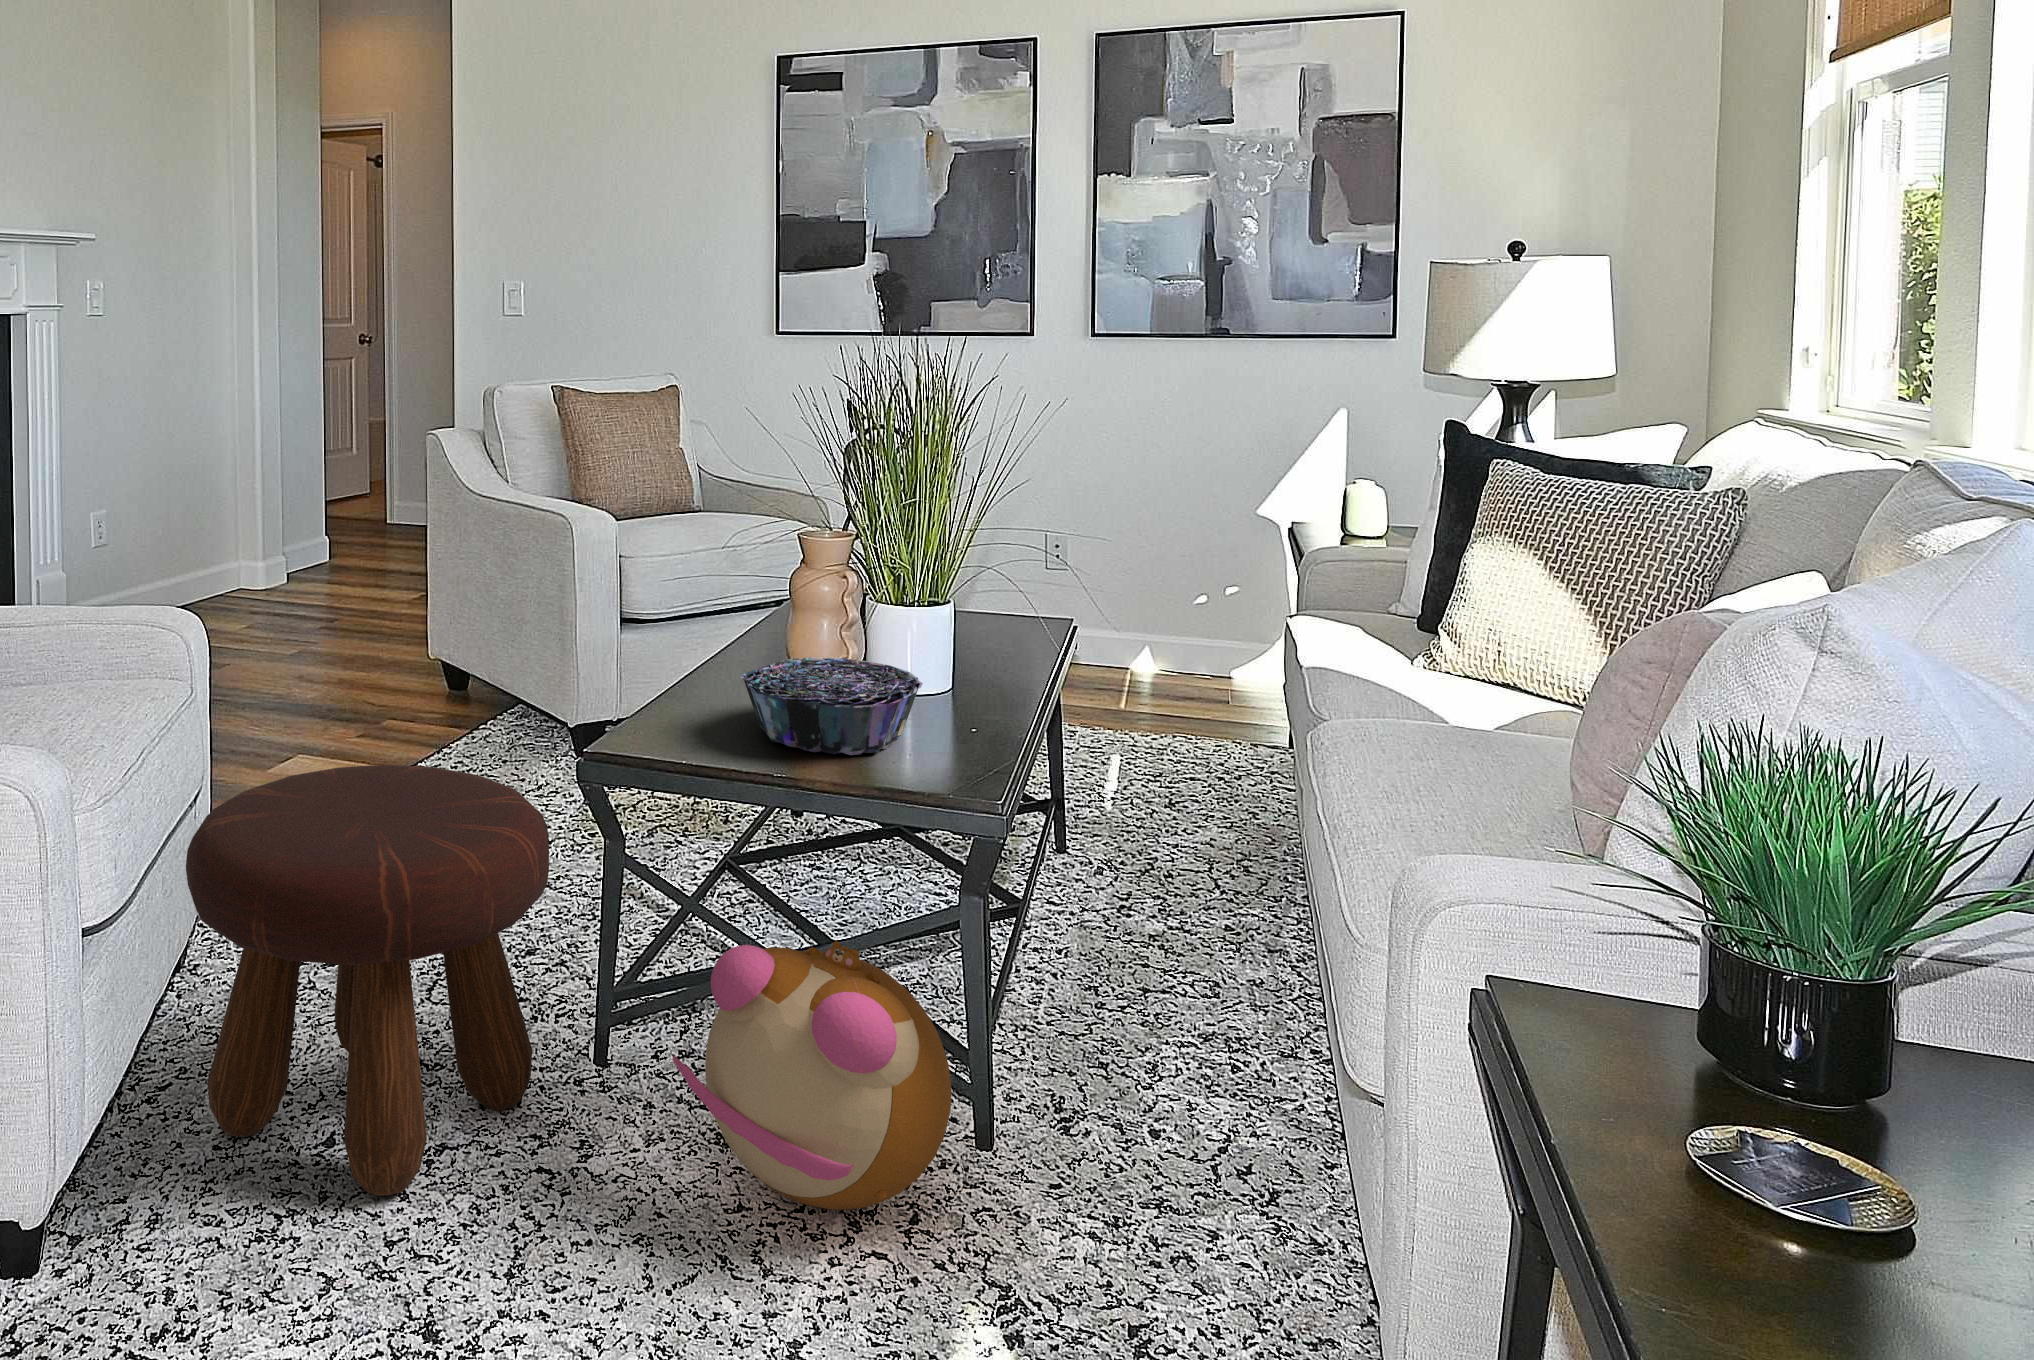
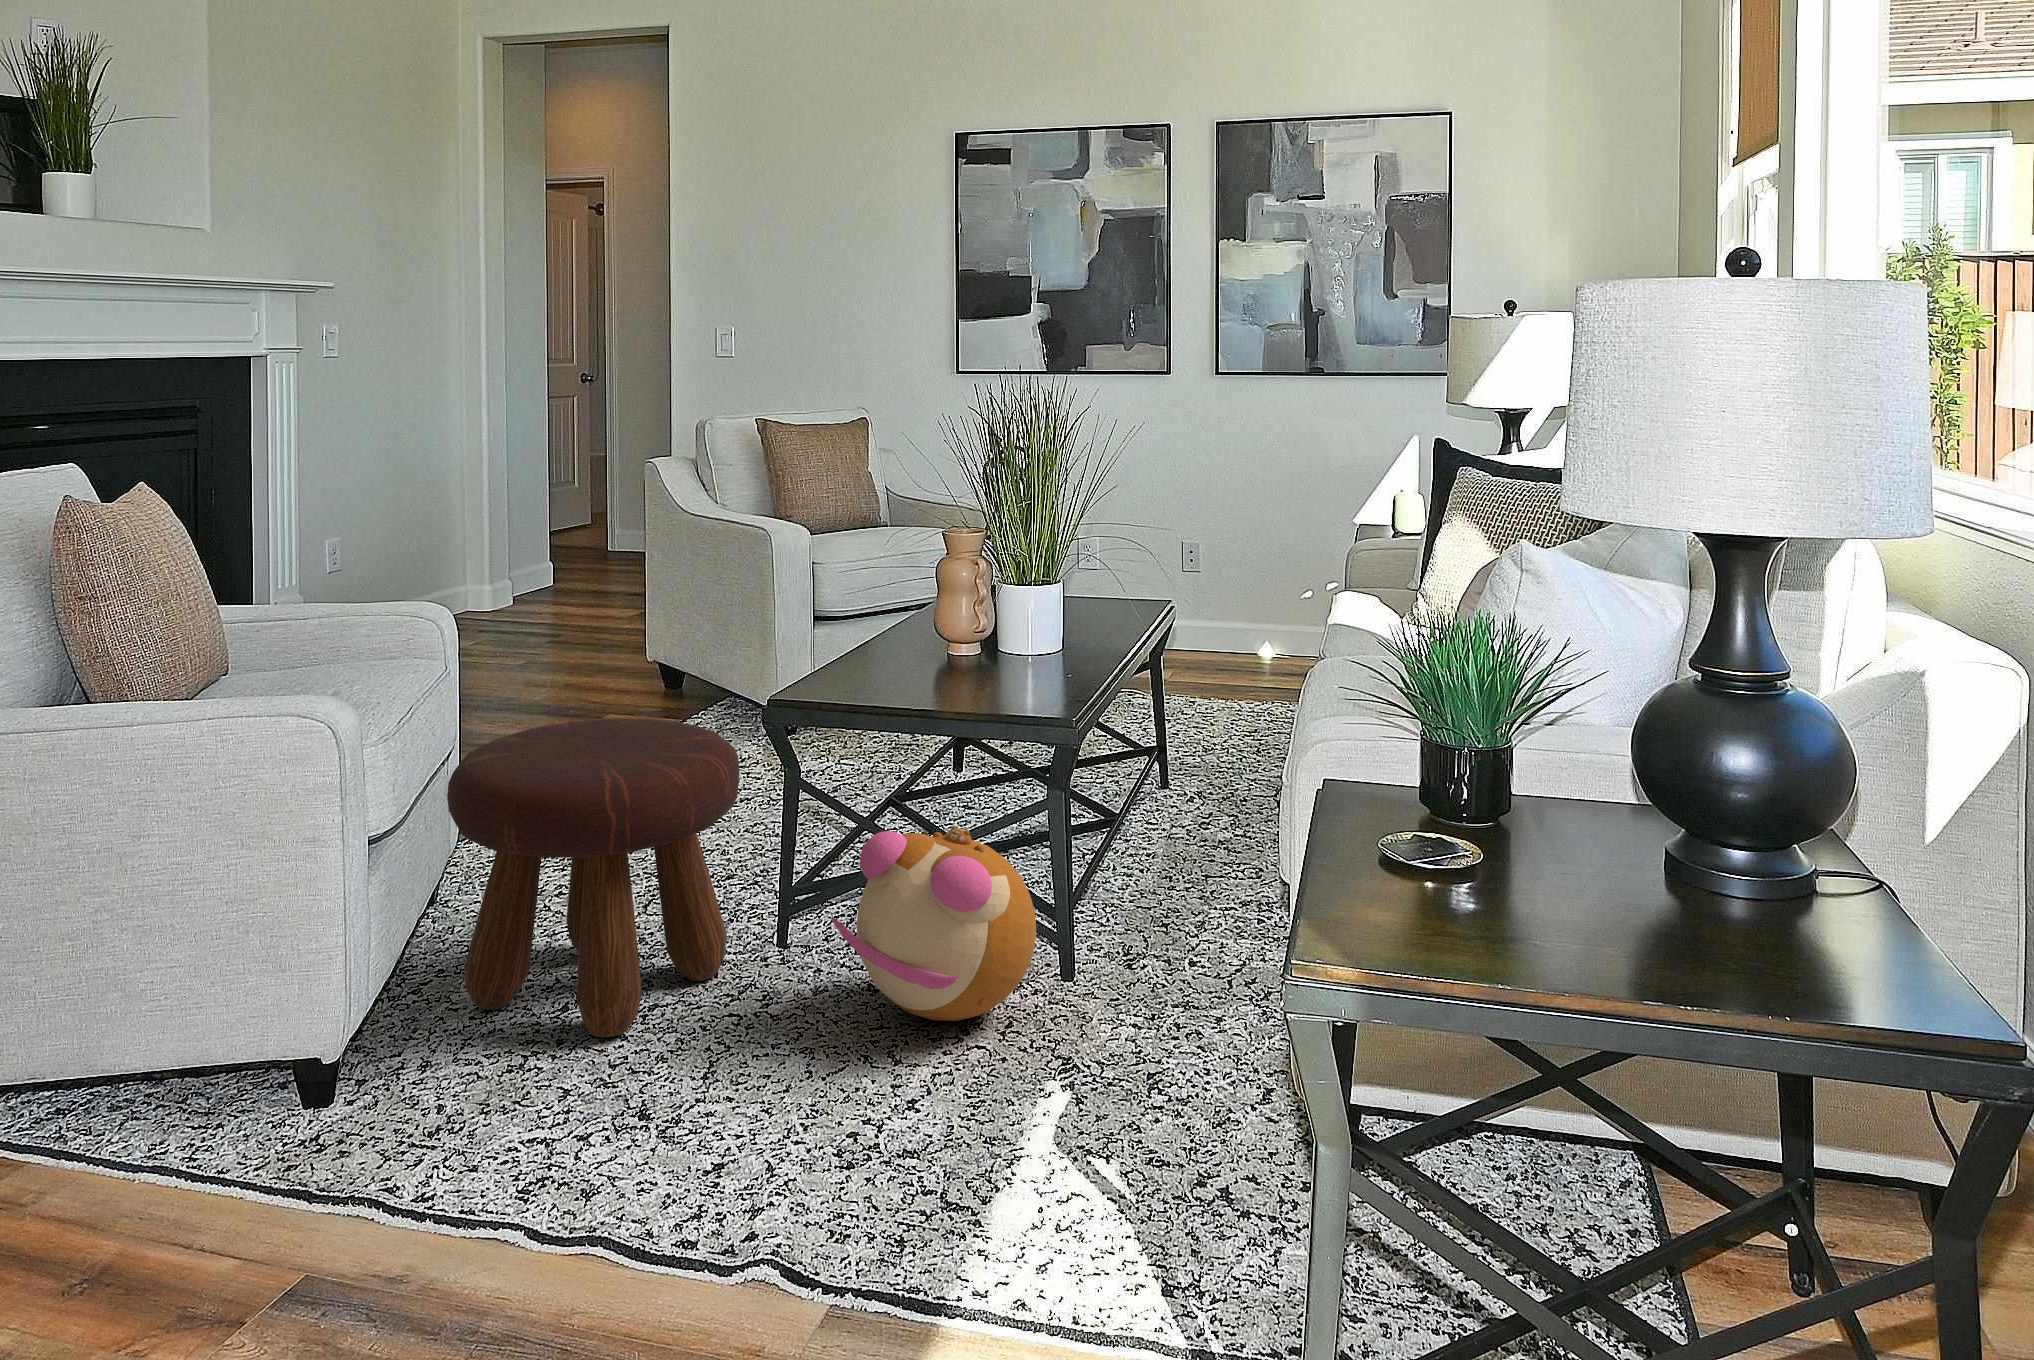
decorative bowl: present [741,657,923,755] -> none [893,627,1031,696]

